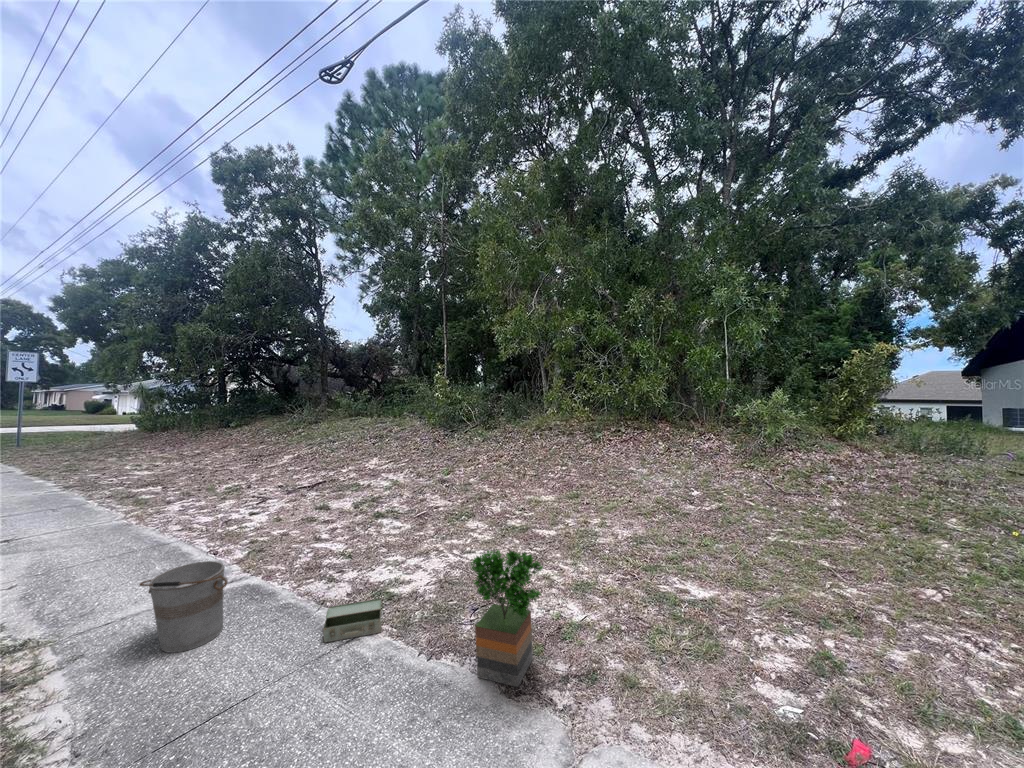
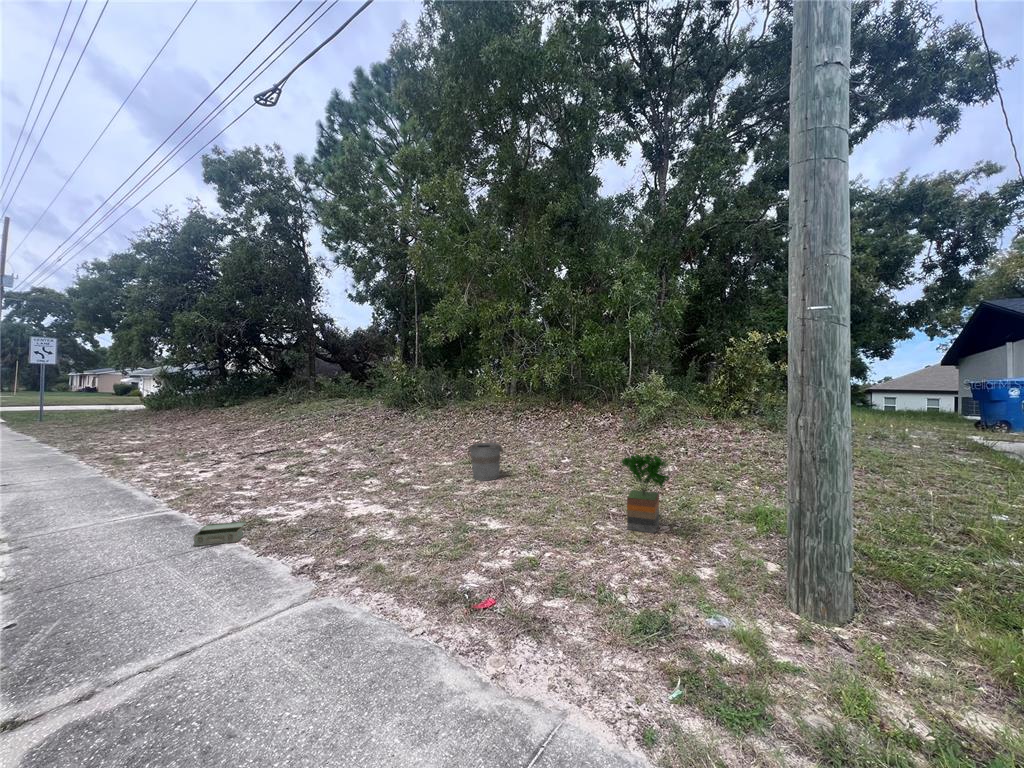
potted tree: present [471,549,543,687] -> present [622,454,669,533]
bucket: present [139,561,228,653] -> present [468,443,503,481]

